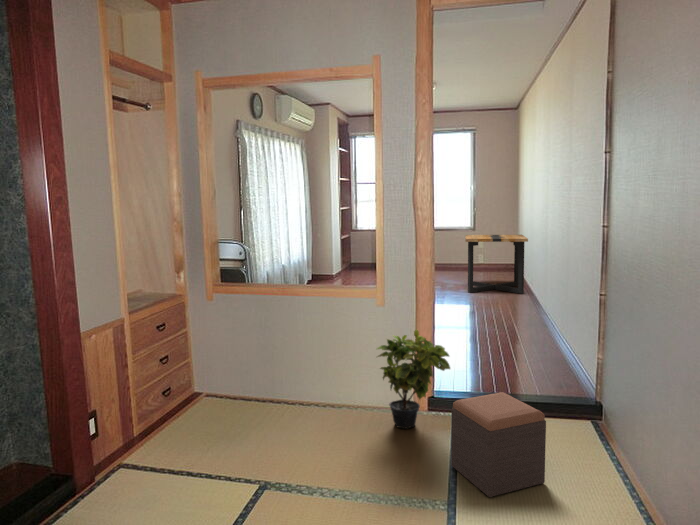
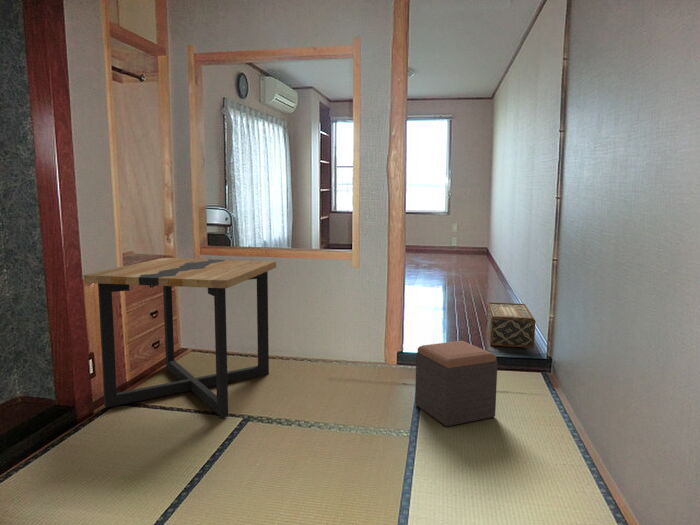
side table: present [465,235,528,294] -> present [84,258,276,417]
potted plant: present [377,330,450,429] -> none [350,288,417,377]
woven basket: none [523,333,580,387] -> present [486,302,535,348]

